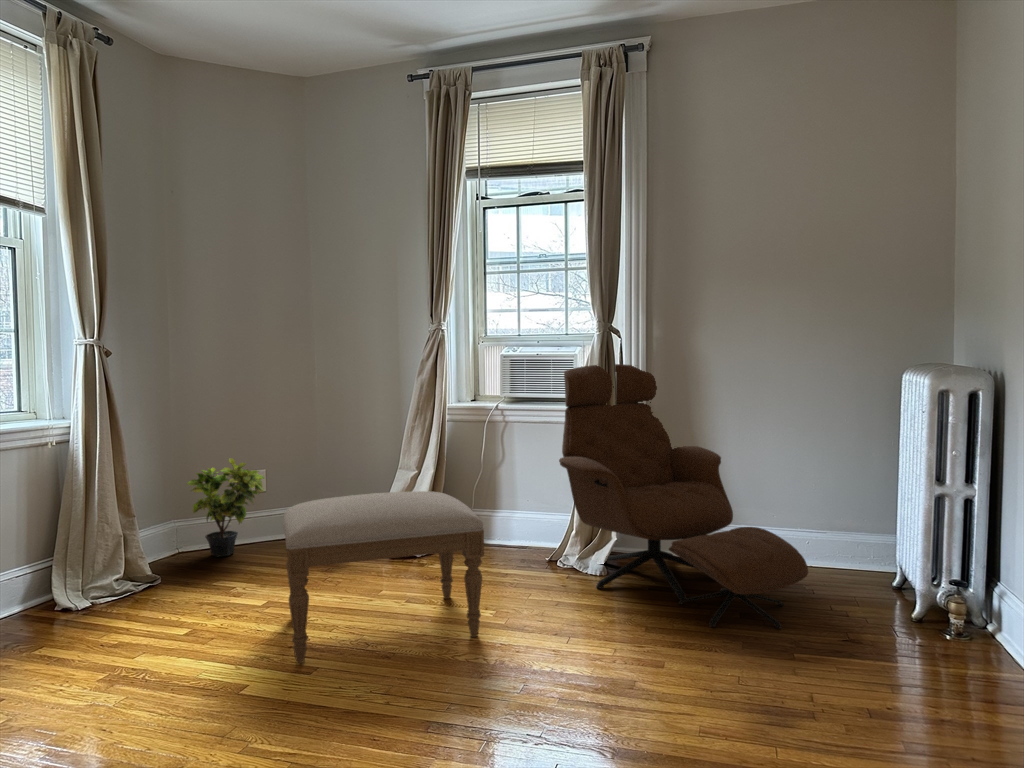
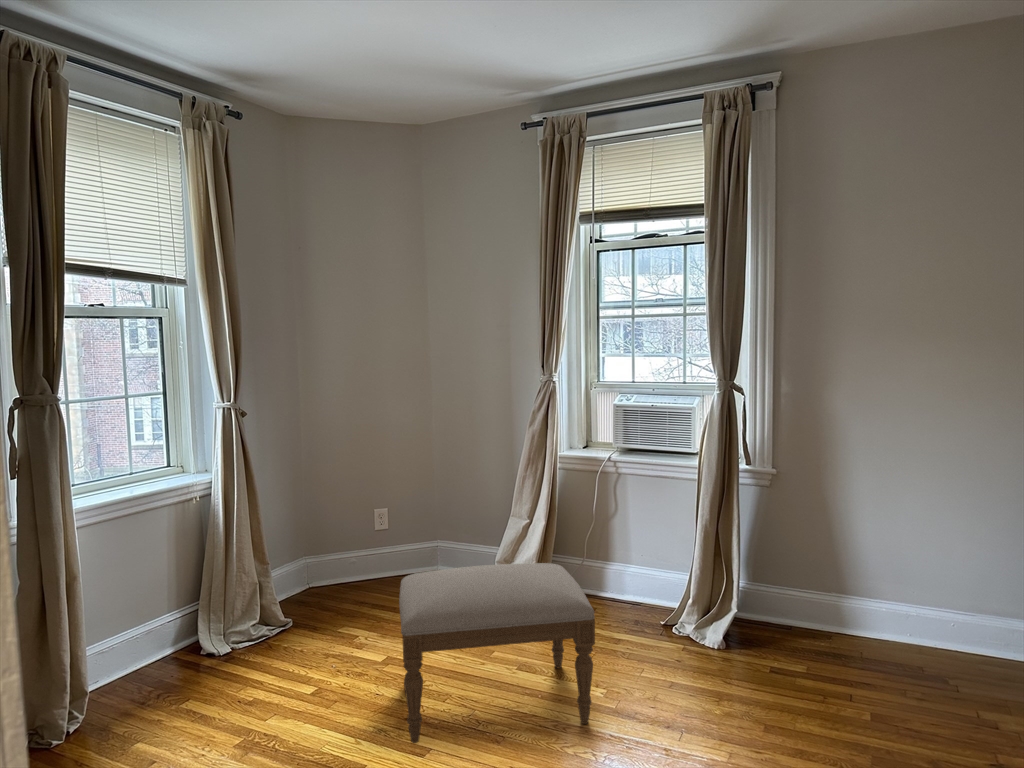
lounge chair: present [559,364,808,628] -> none [675,423,955,743]
potted plant: present [187,458,264,557] -> none [314,502,385,597]

